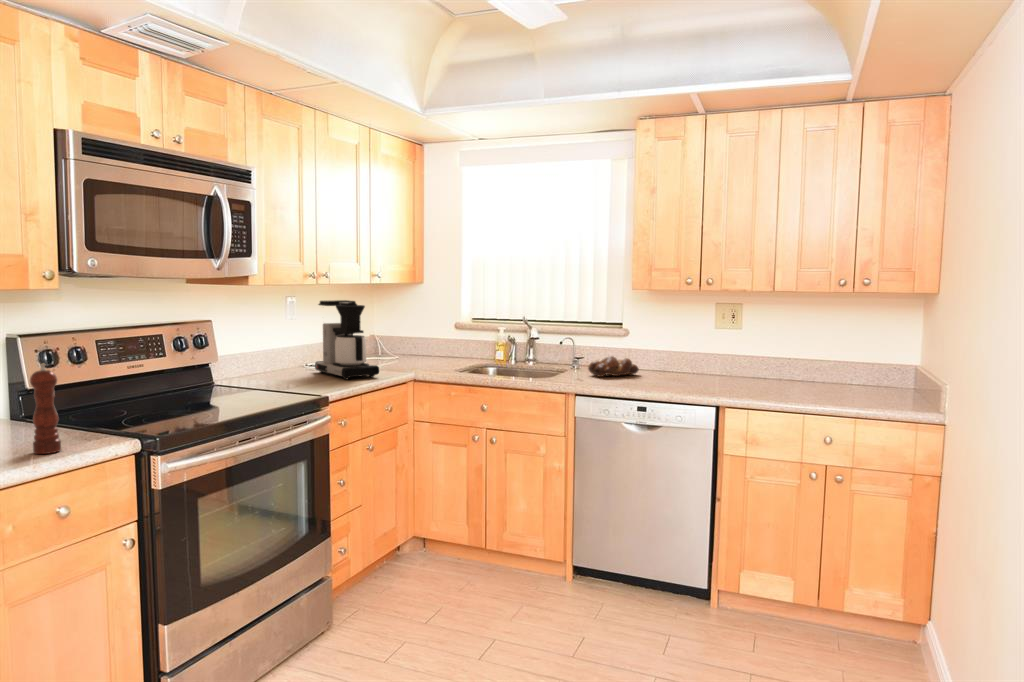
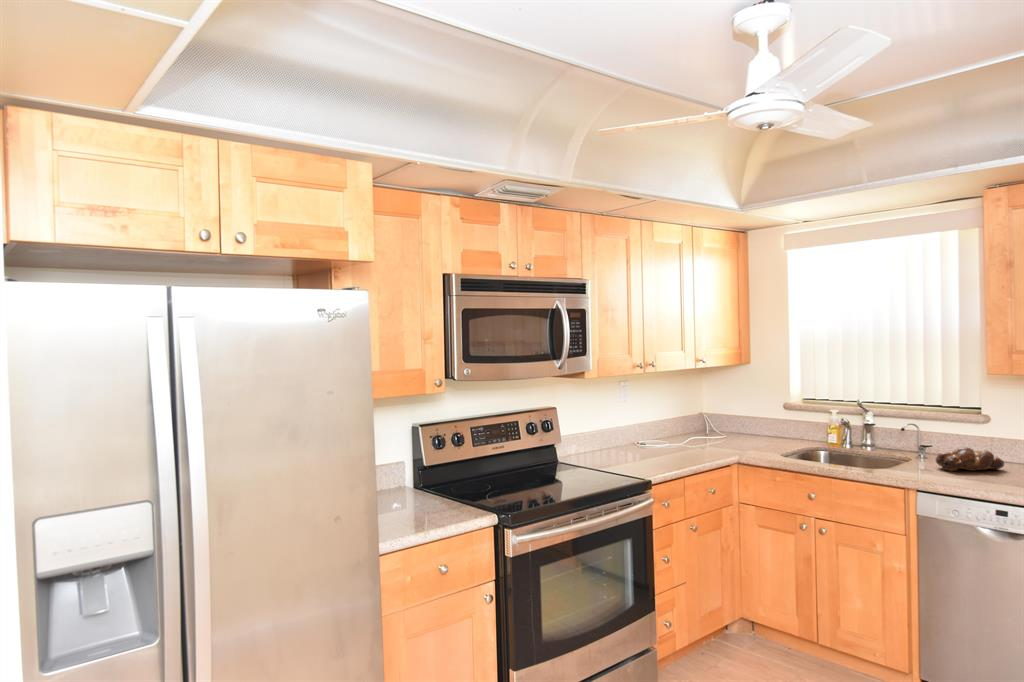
coffee maker: present [315,300,379,379] -> none [643,385,701,461]
pepper mill: present [30,364,61,454] -> none [427,454,446,522]

